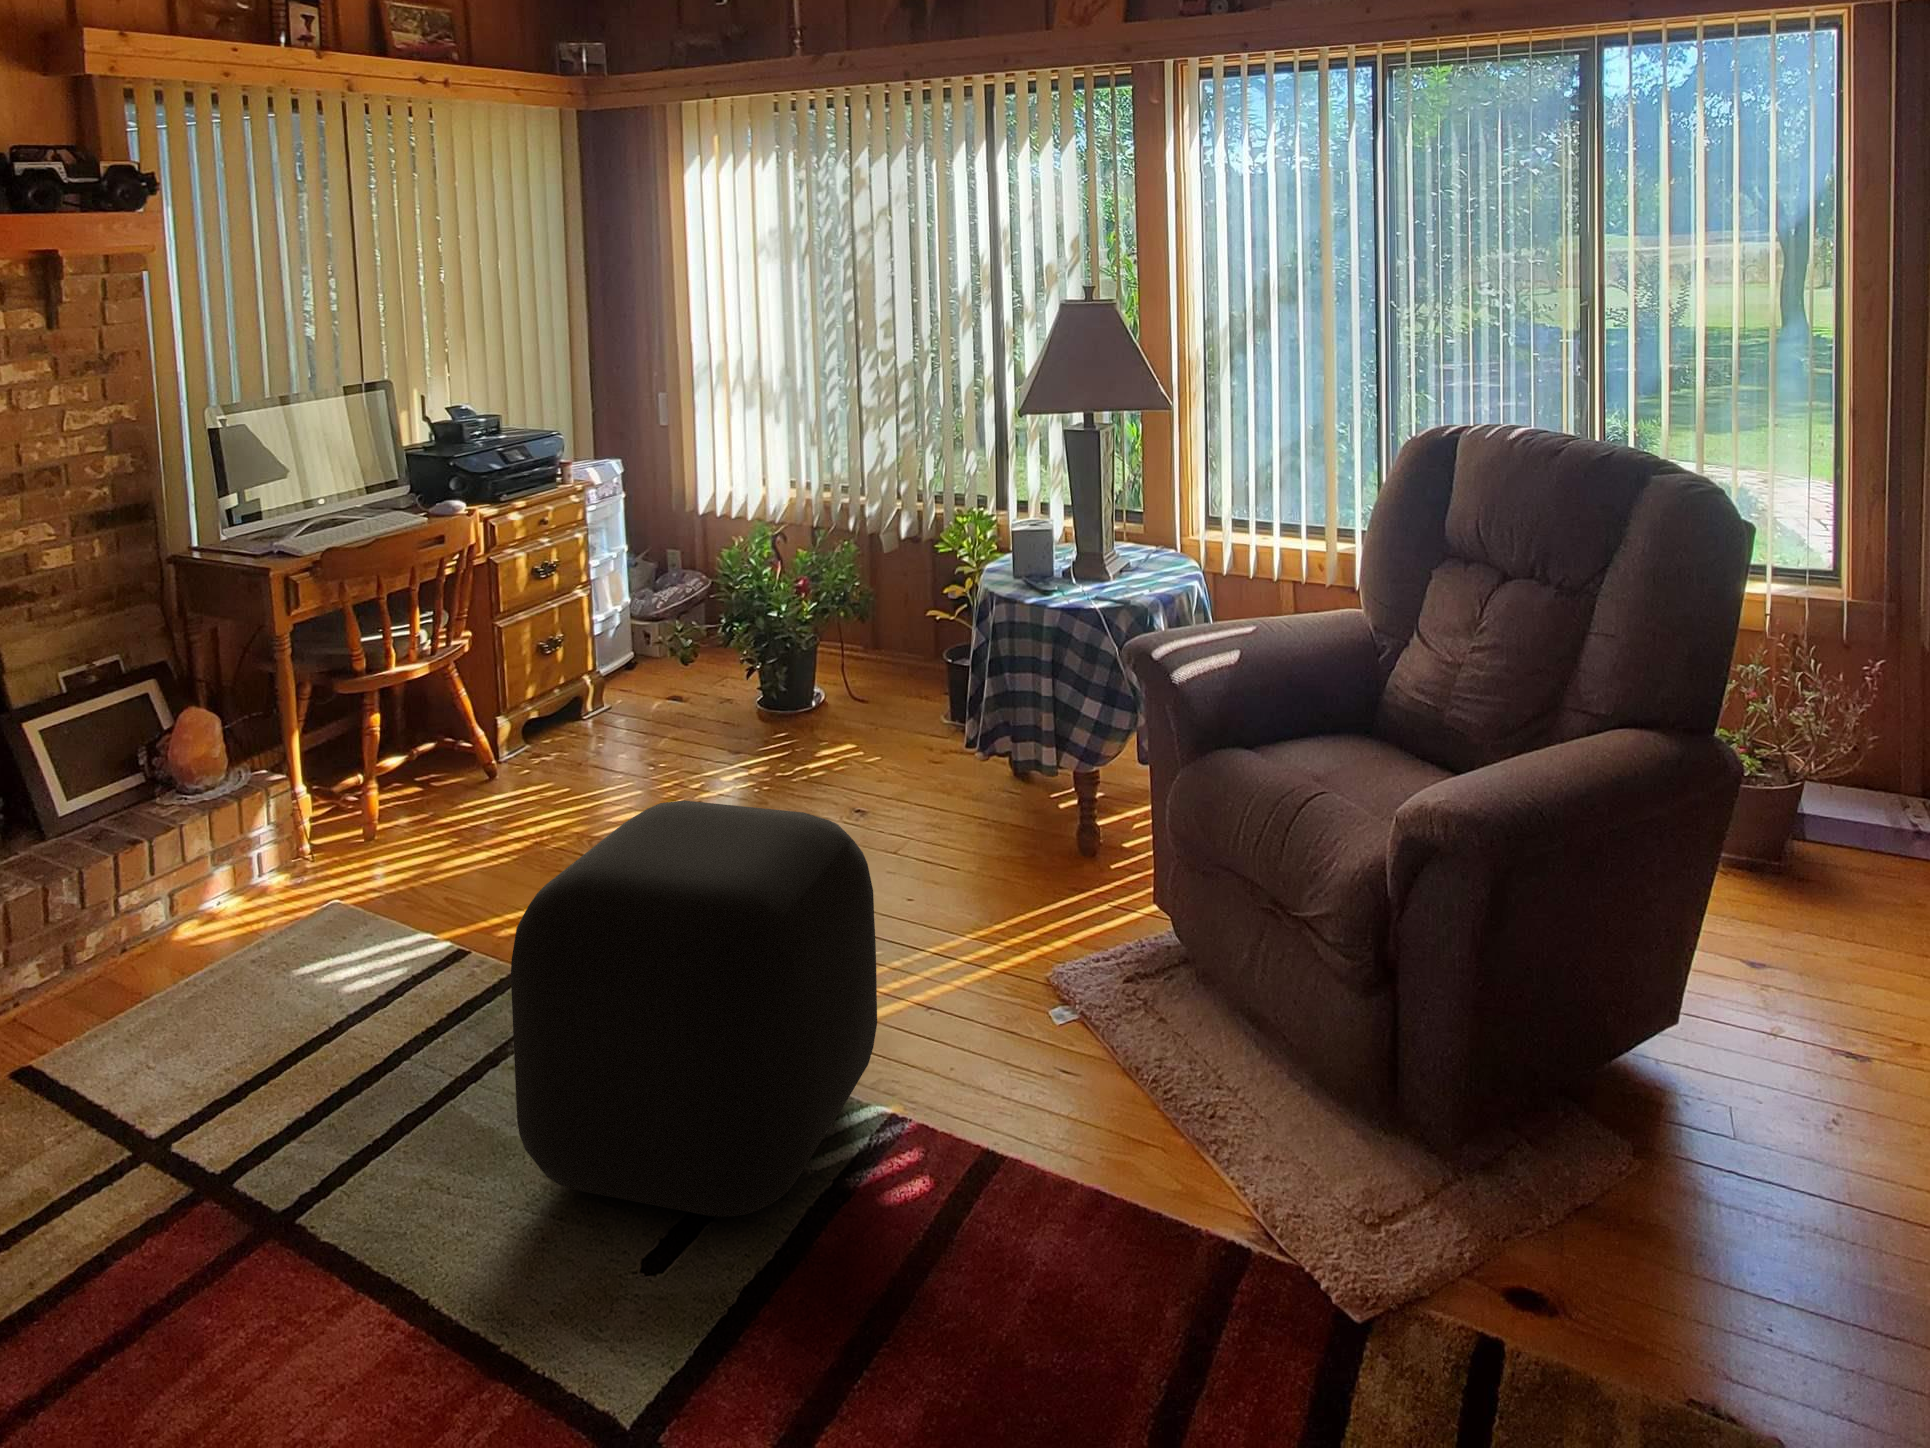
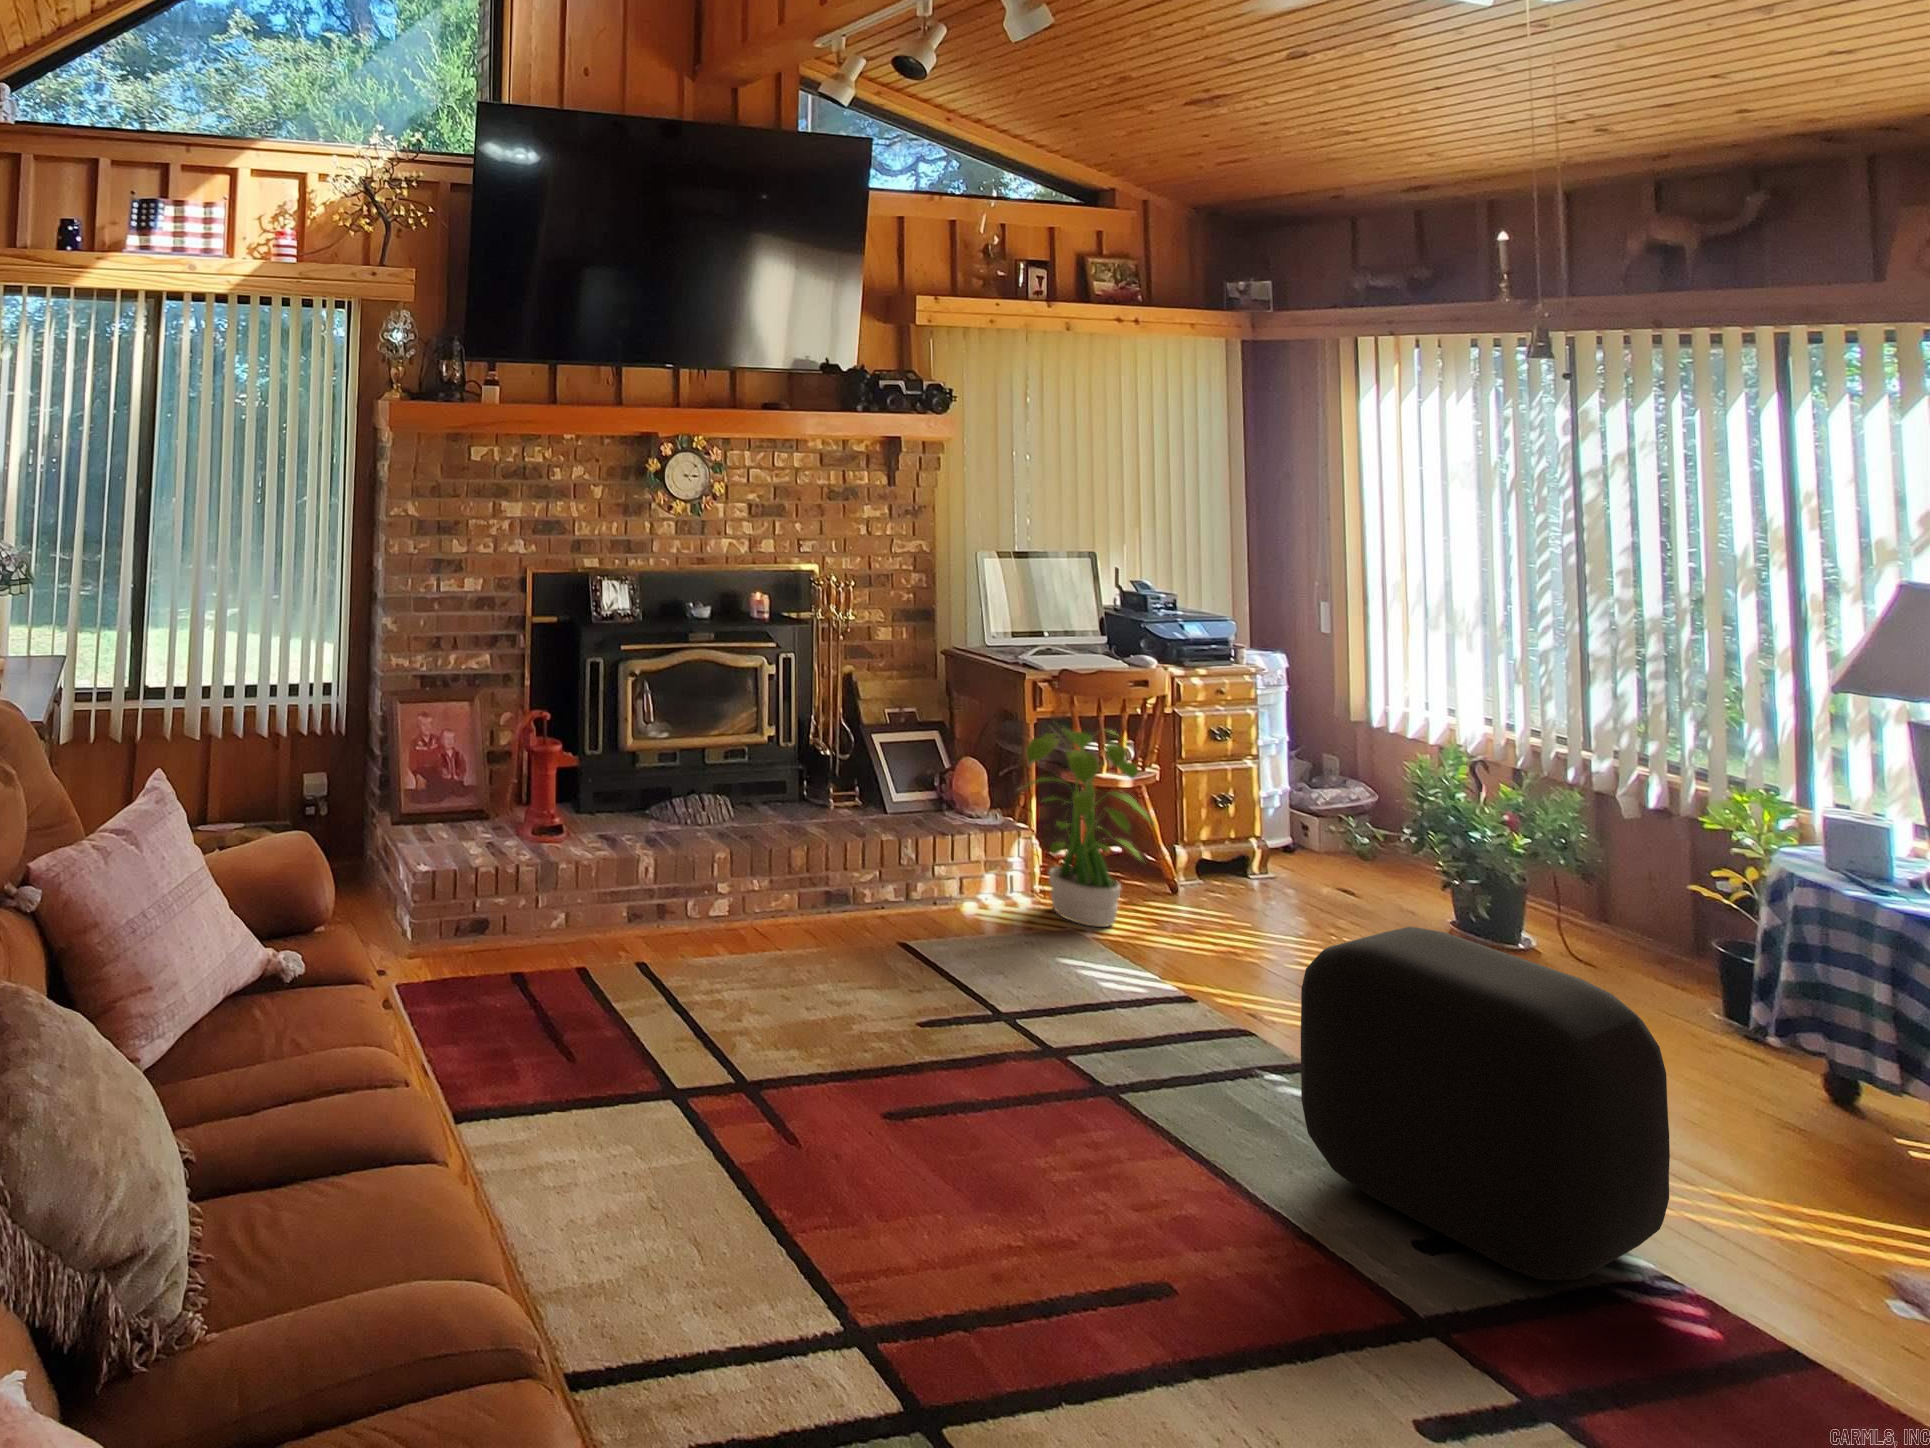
potted plant: none [252,618,437,886] -> present [1020,728,1155,927]

